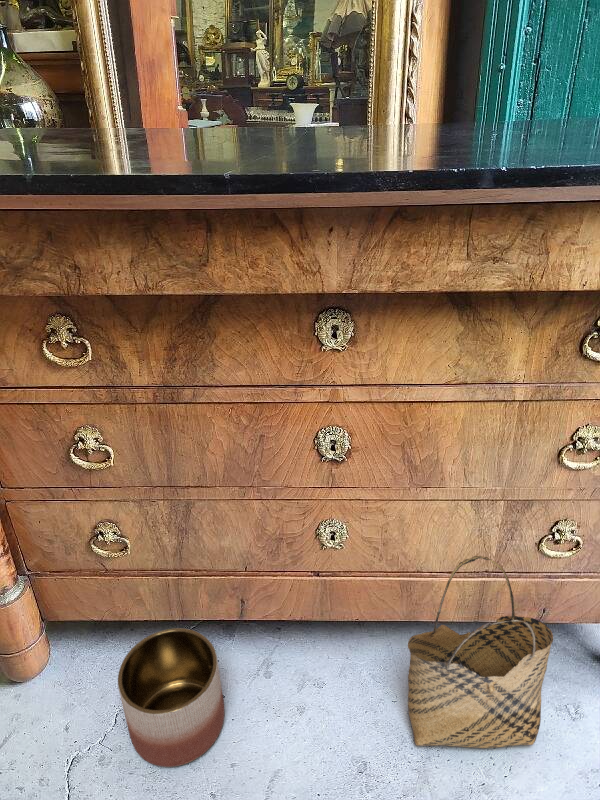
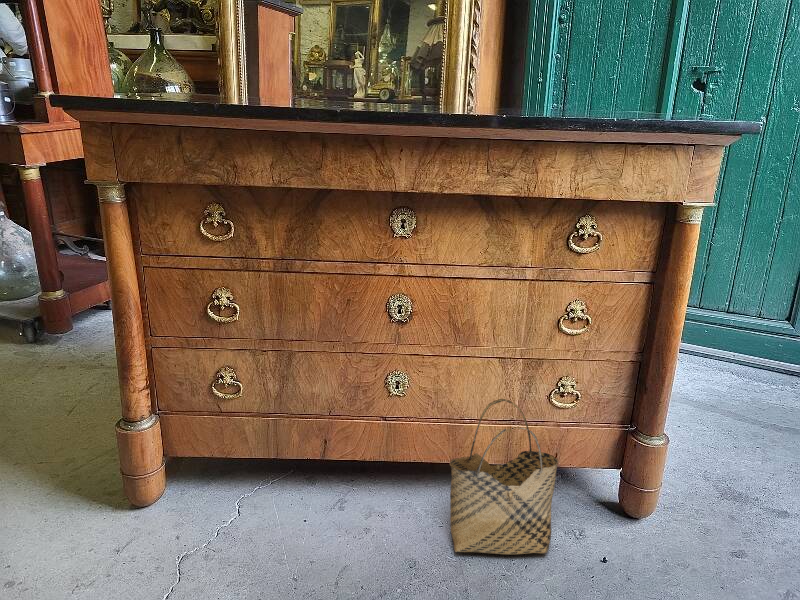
planter: present [118,628,224,767] -> none [226,460,305,561]

